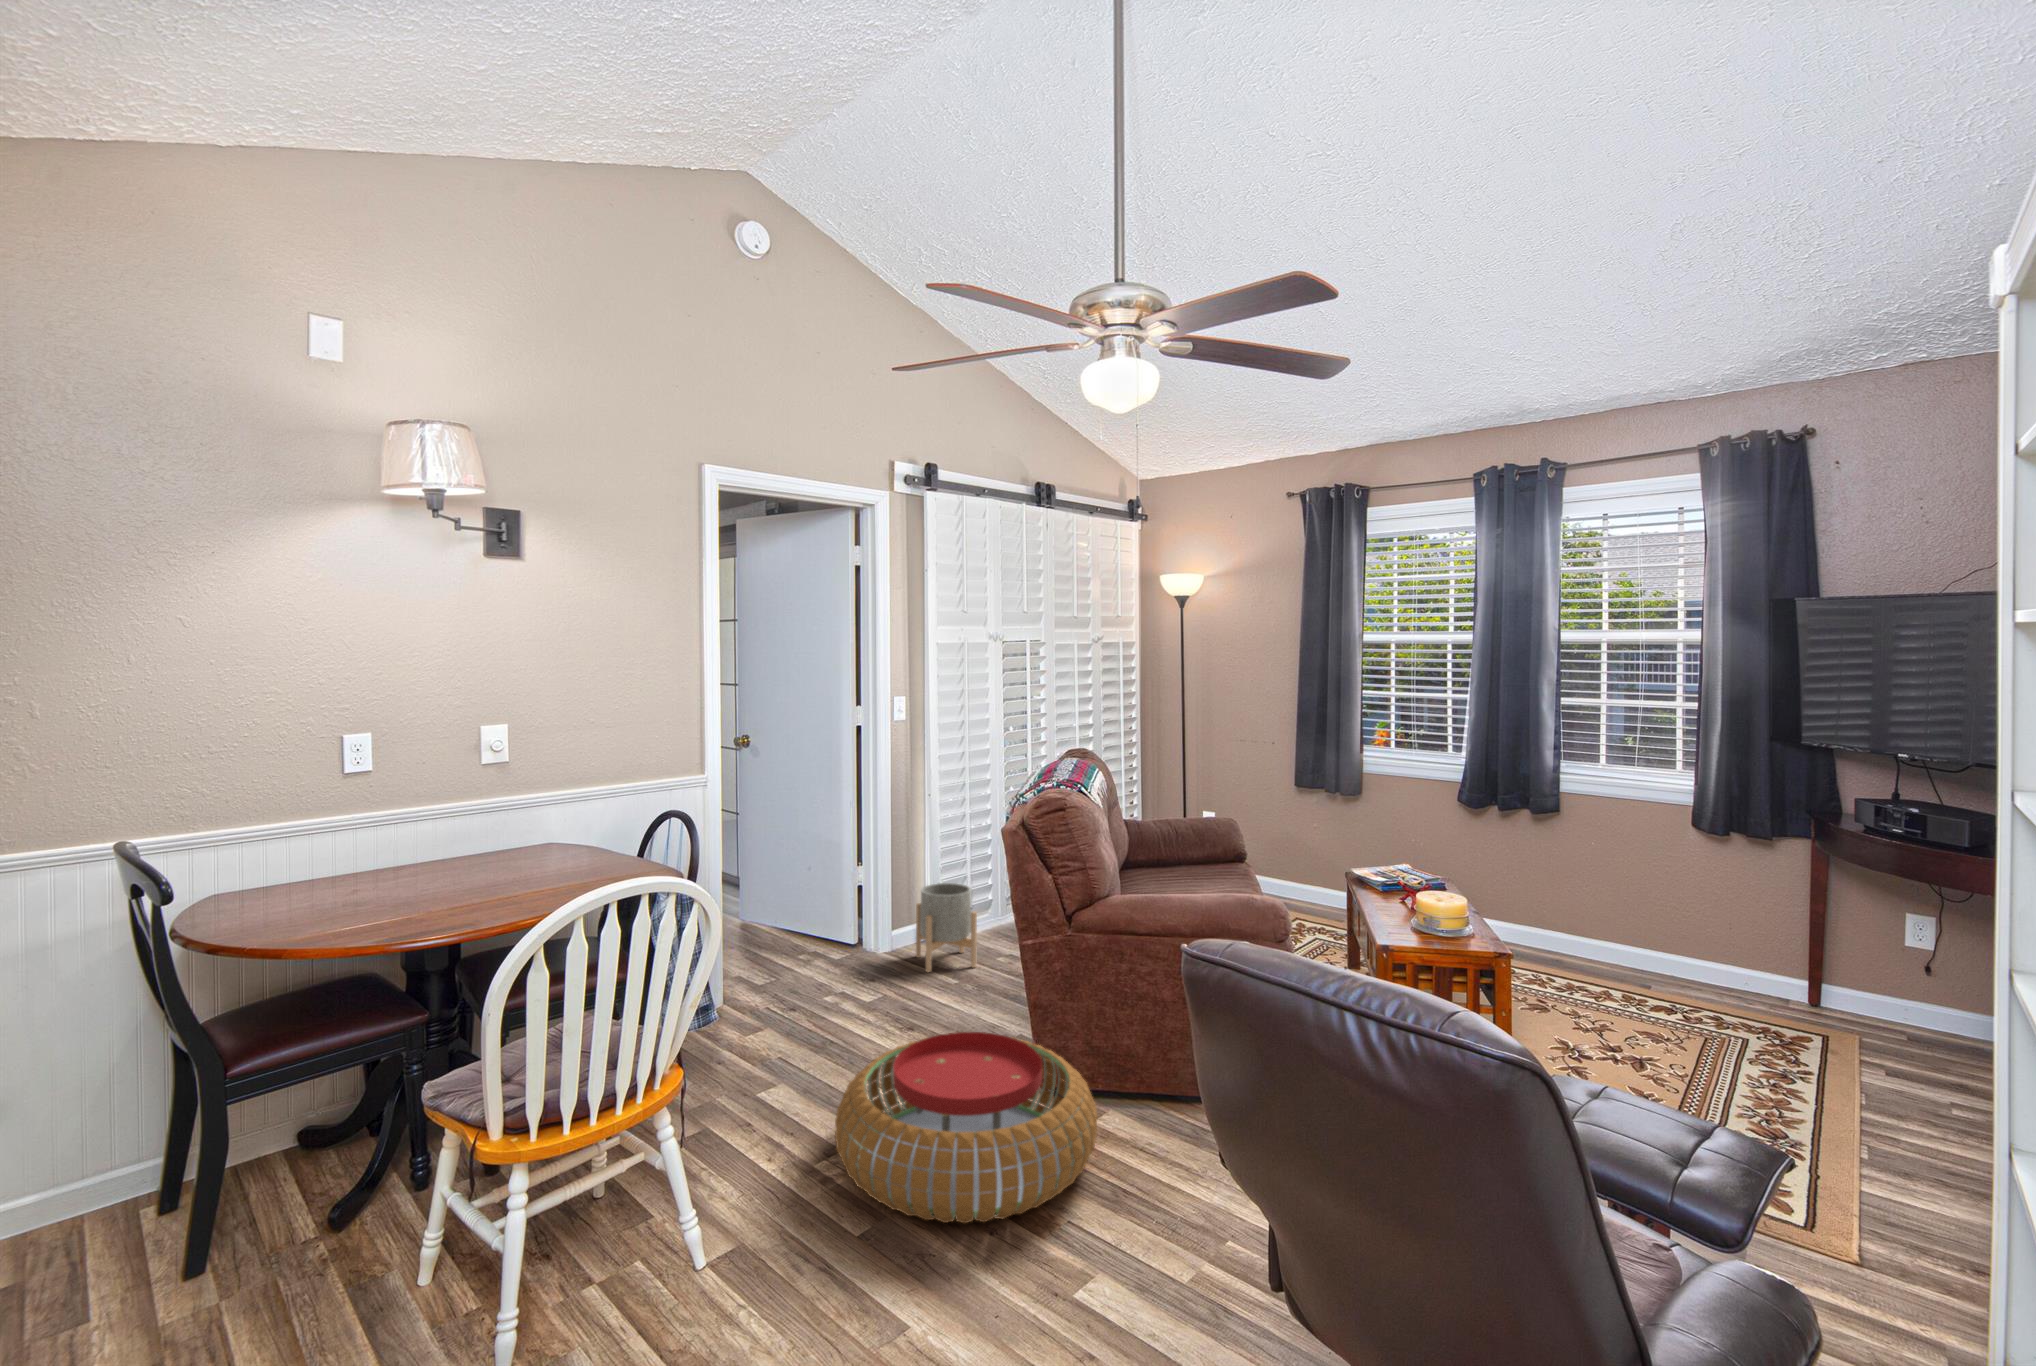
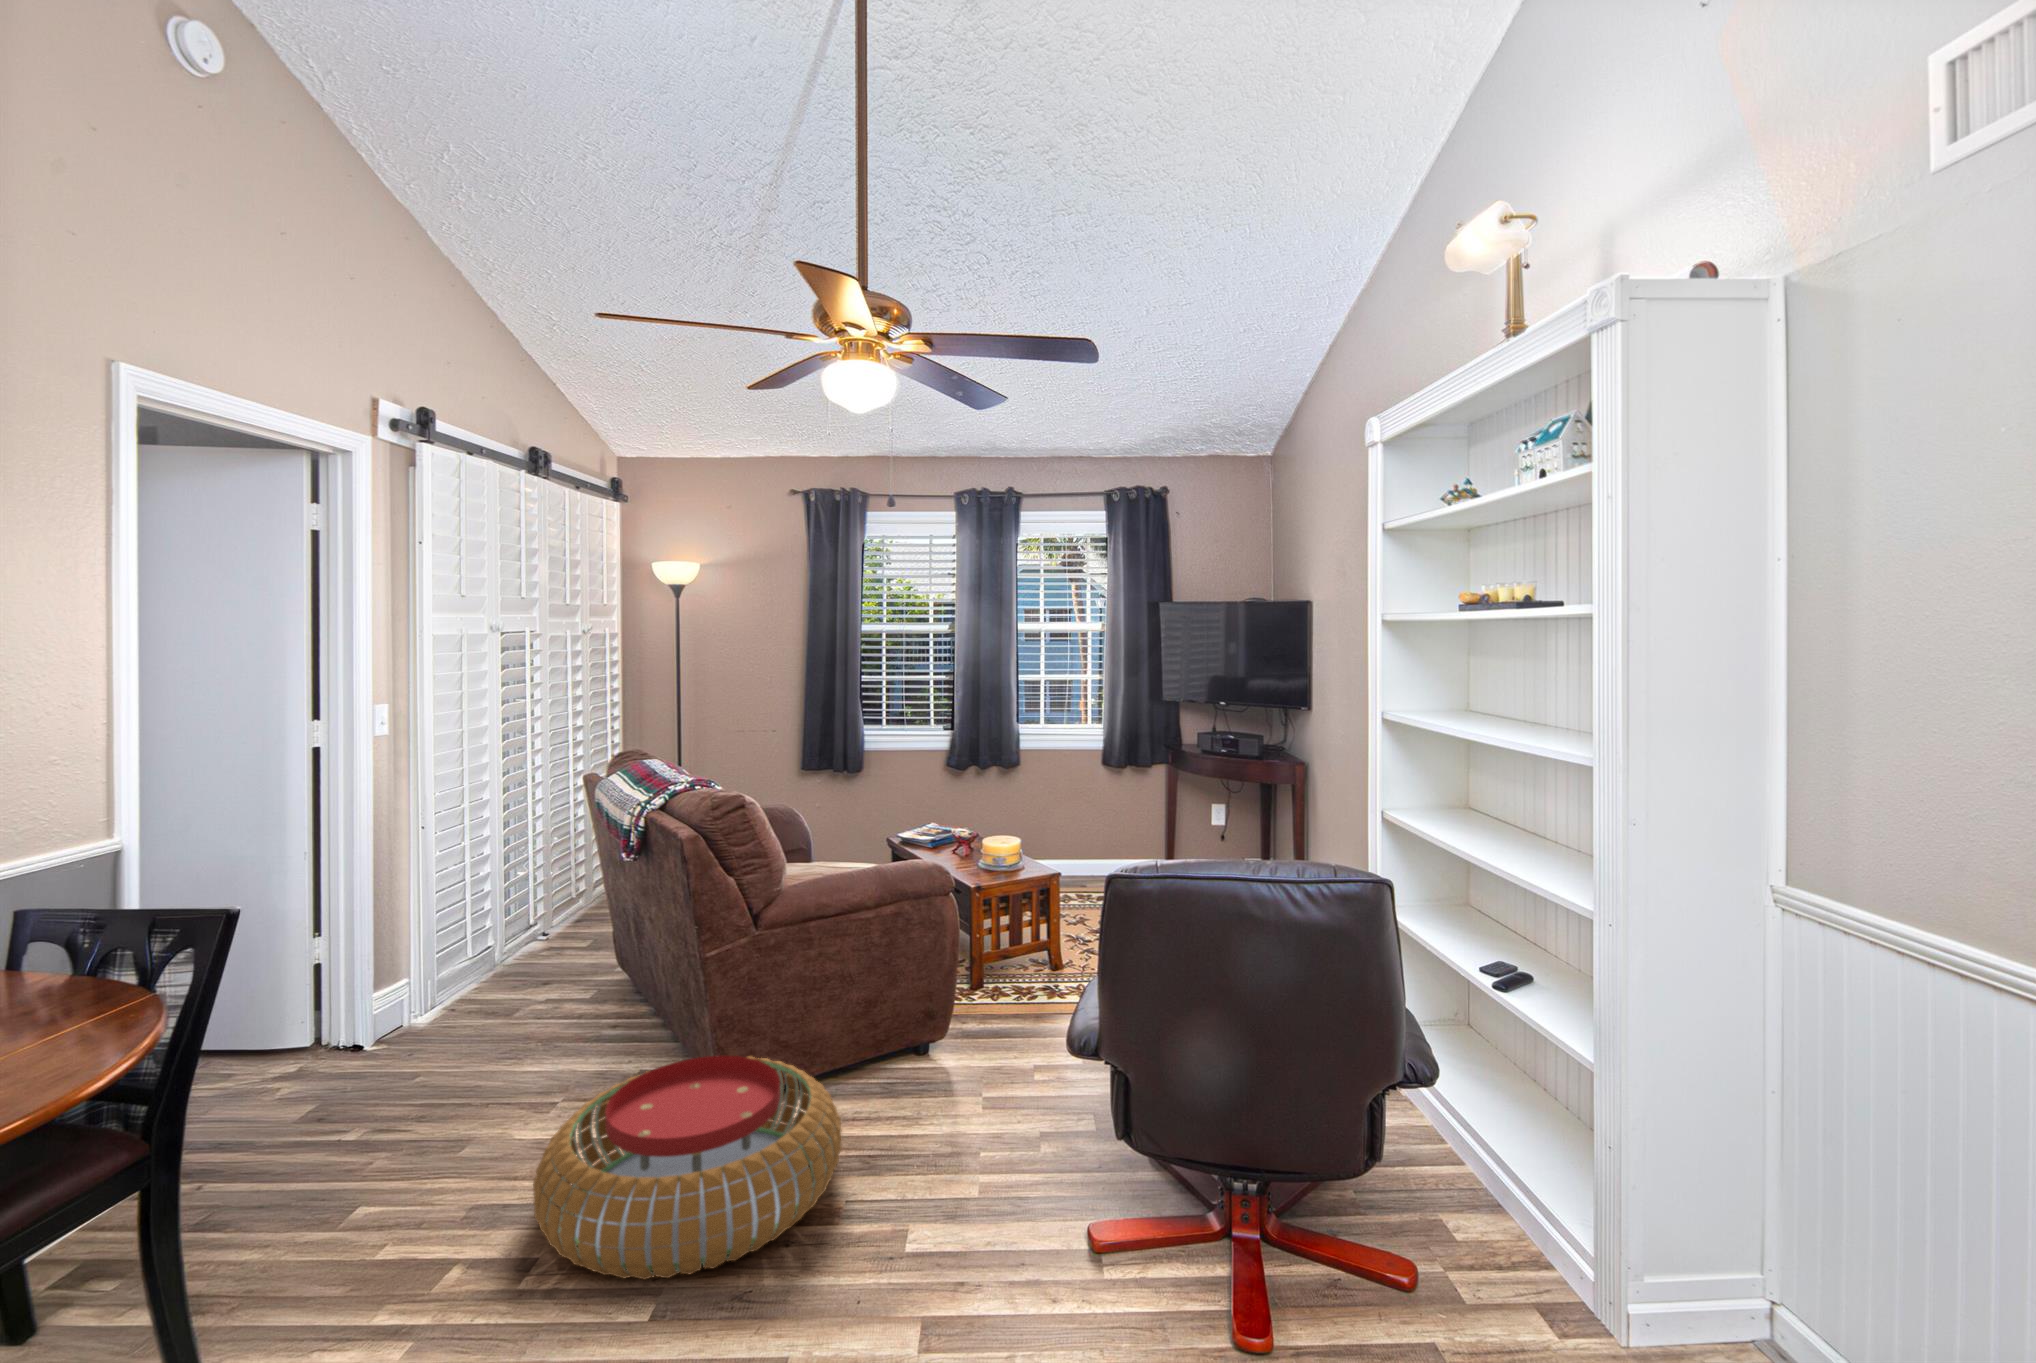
planter: present [916,883,977,972] -> none [424,925,524,1041]

